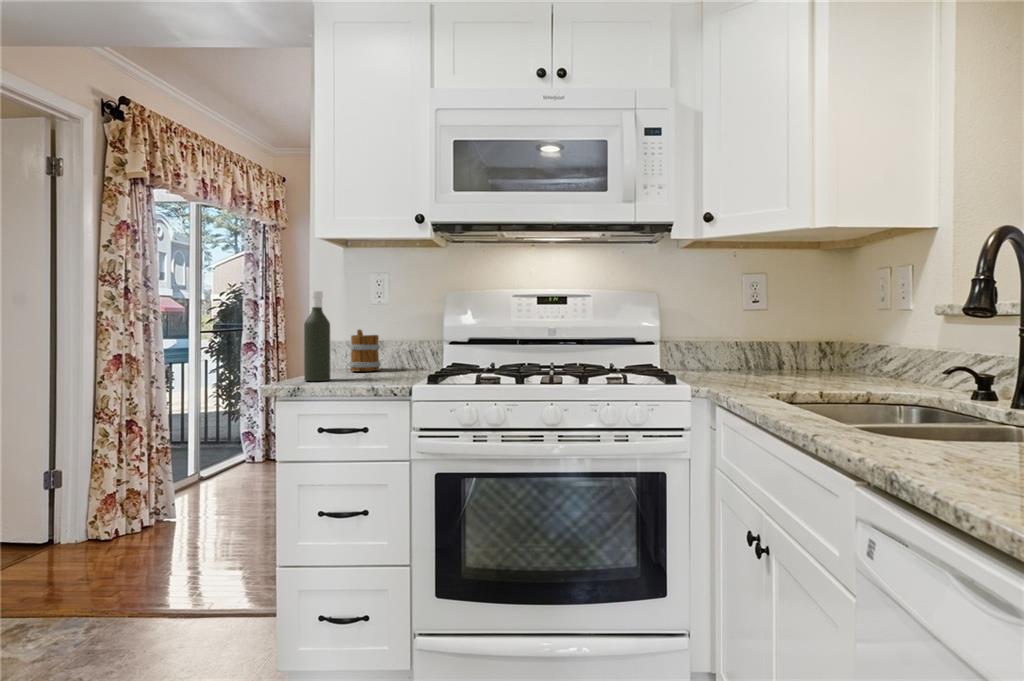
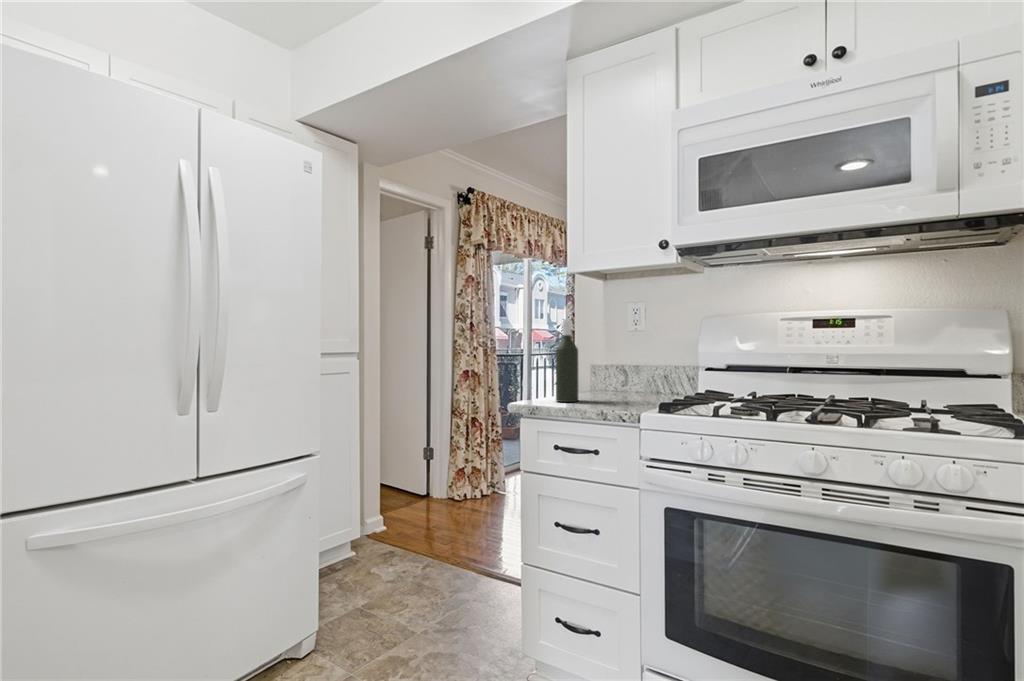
mug: present [349,330,381,372] -> none [605,354,633,394]

